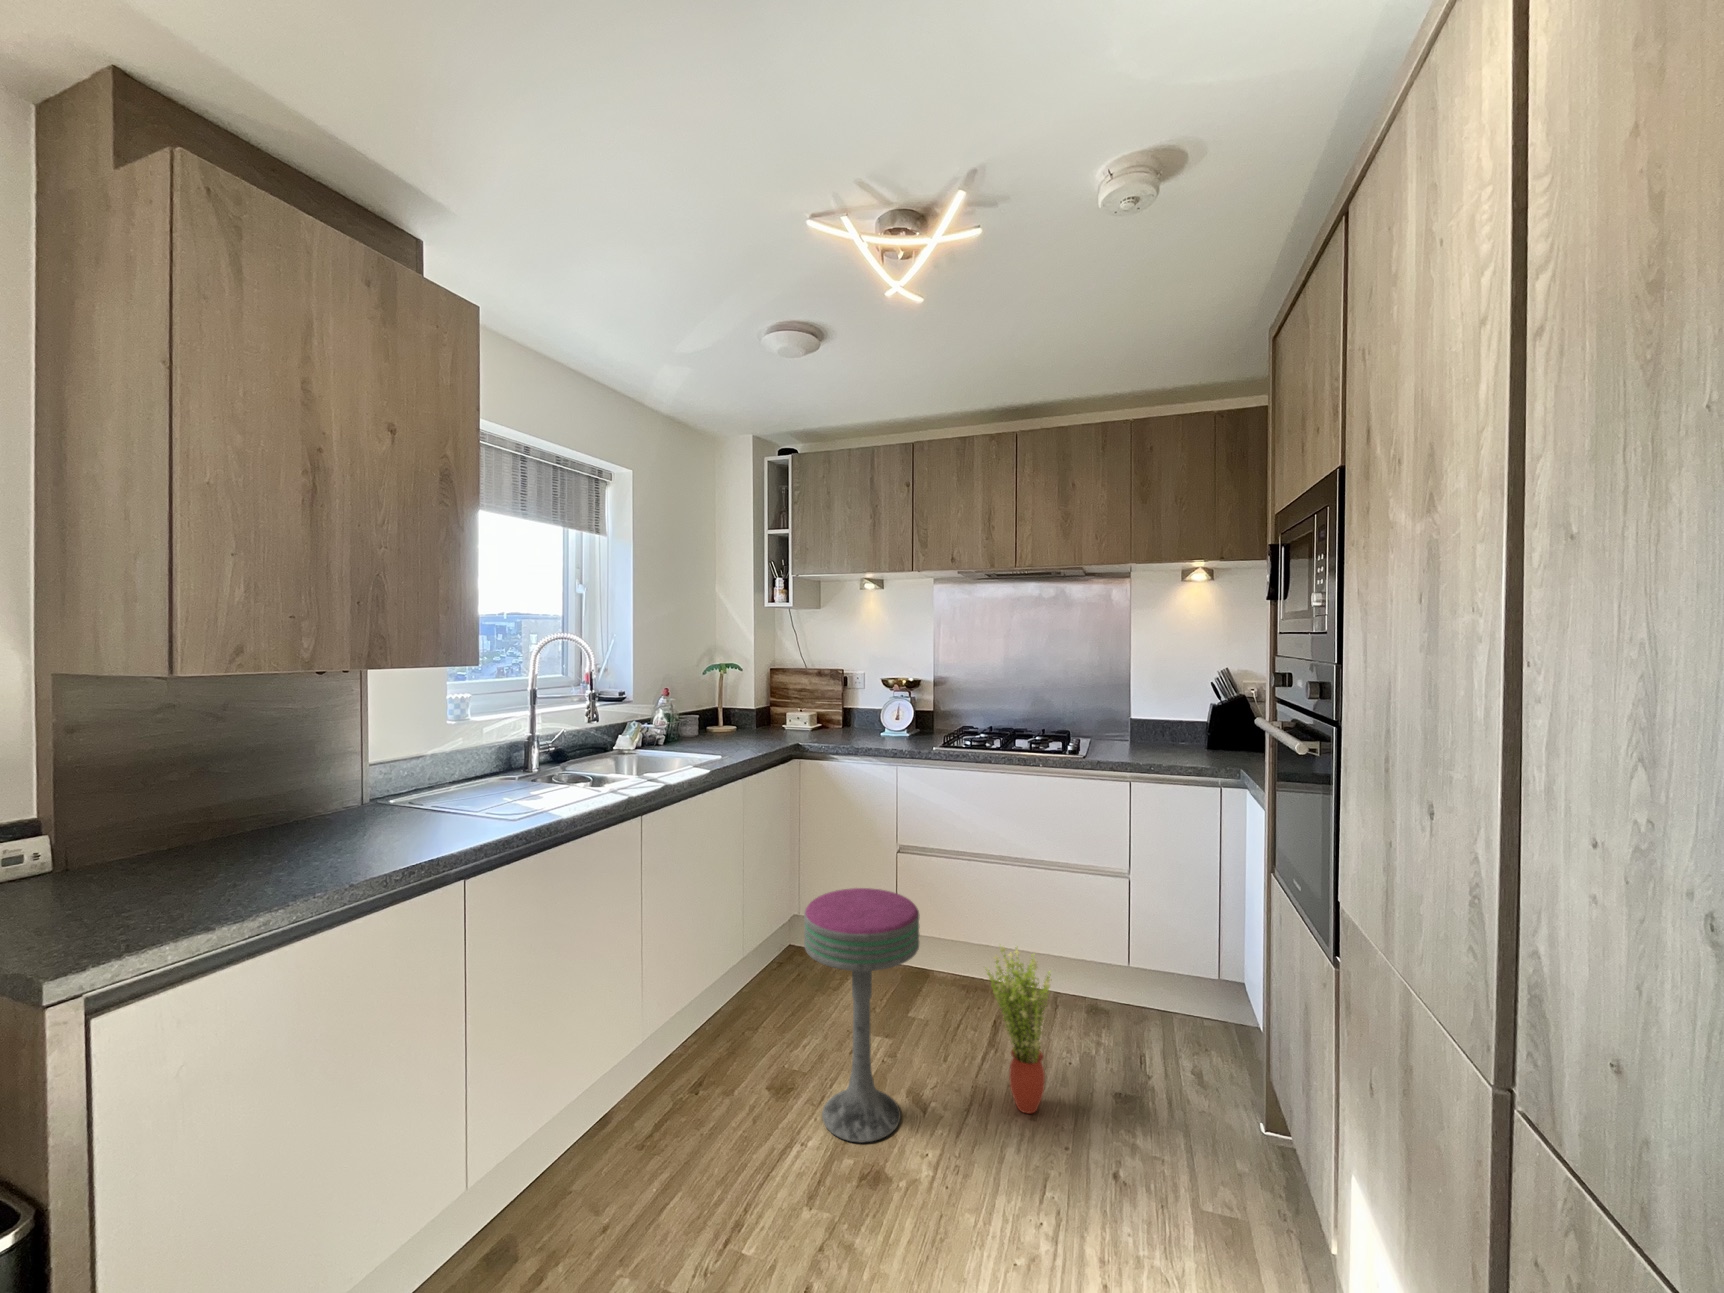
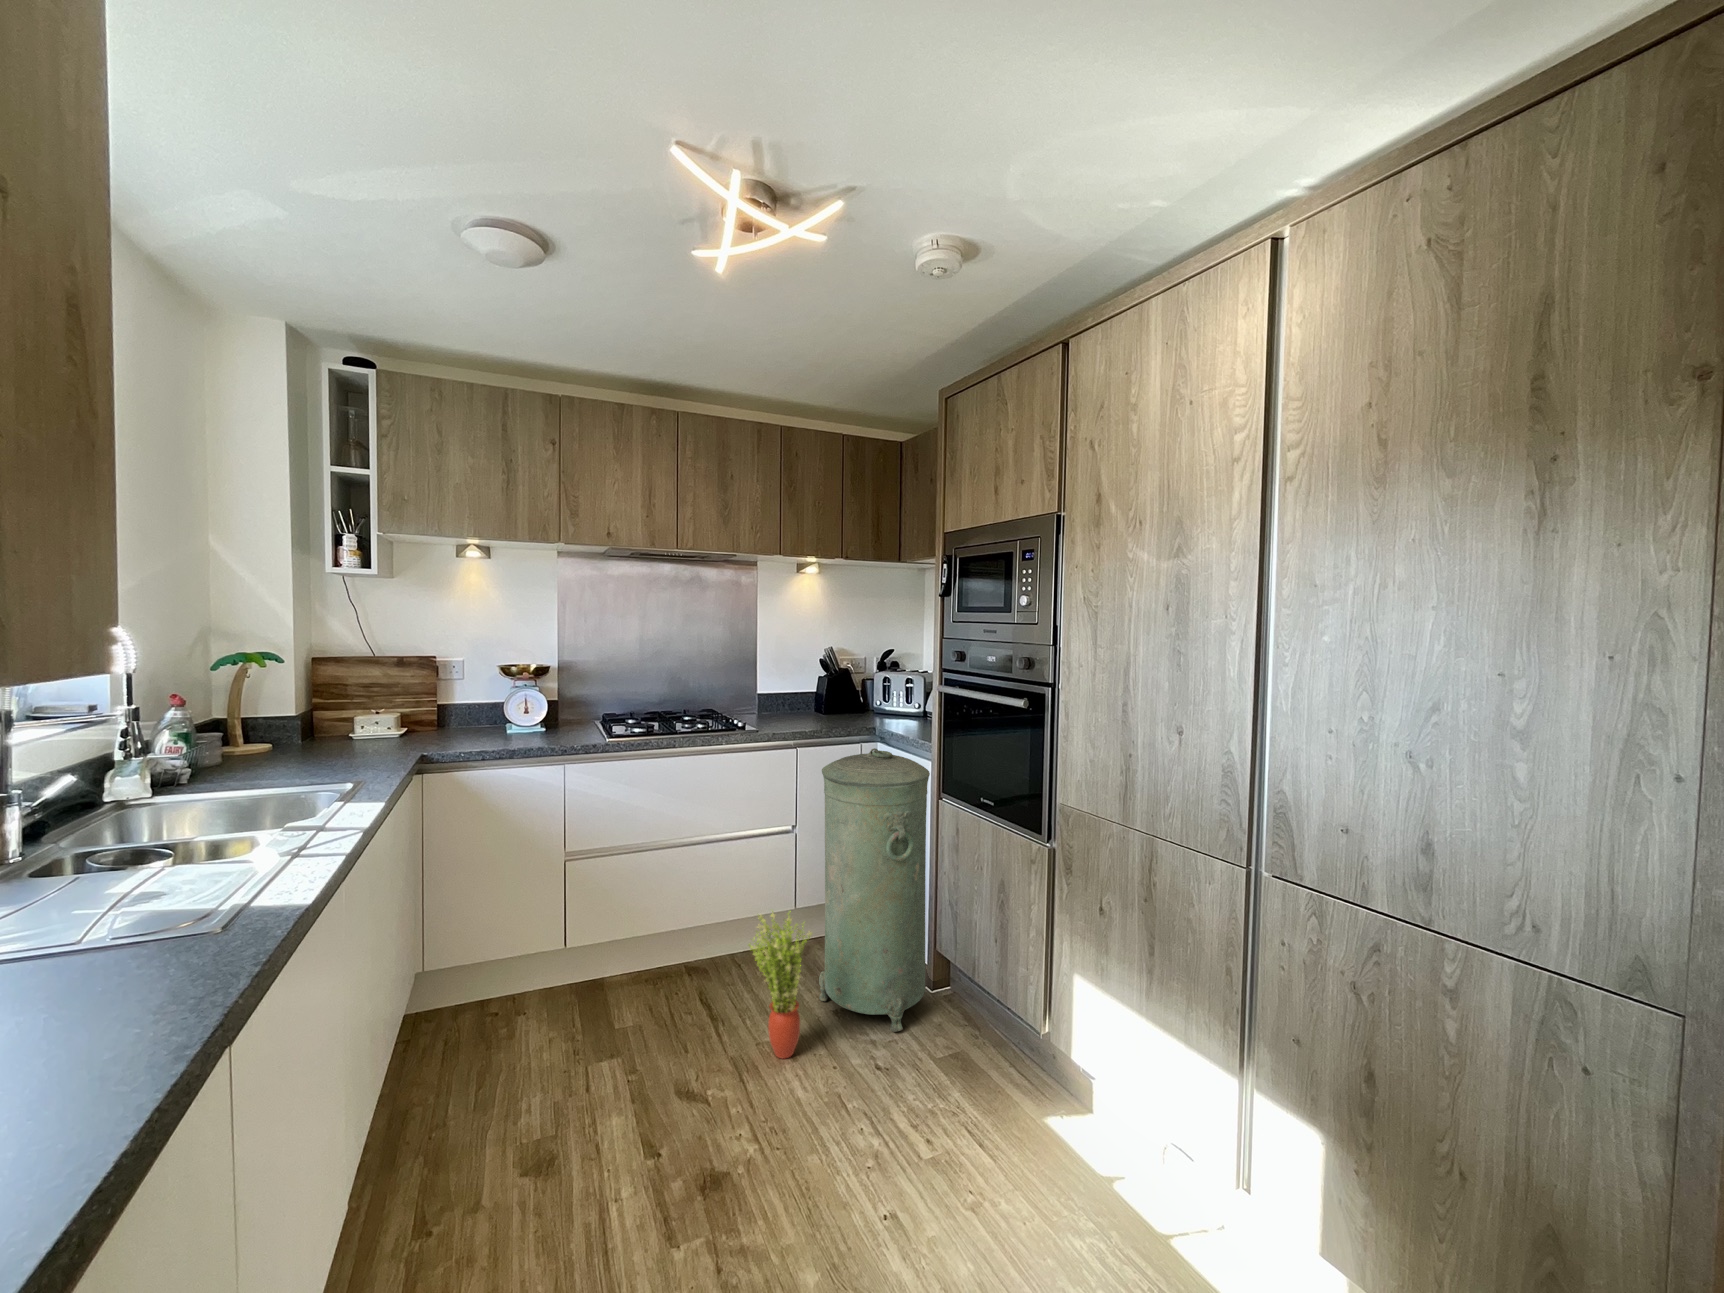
trash can: none [1102,793,1247,1153] -> present [819,748,930,1032]
bar stool: present [804,888,920,1143] -> none [582,893,714,1172]

